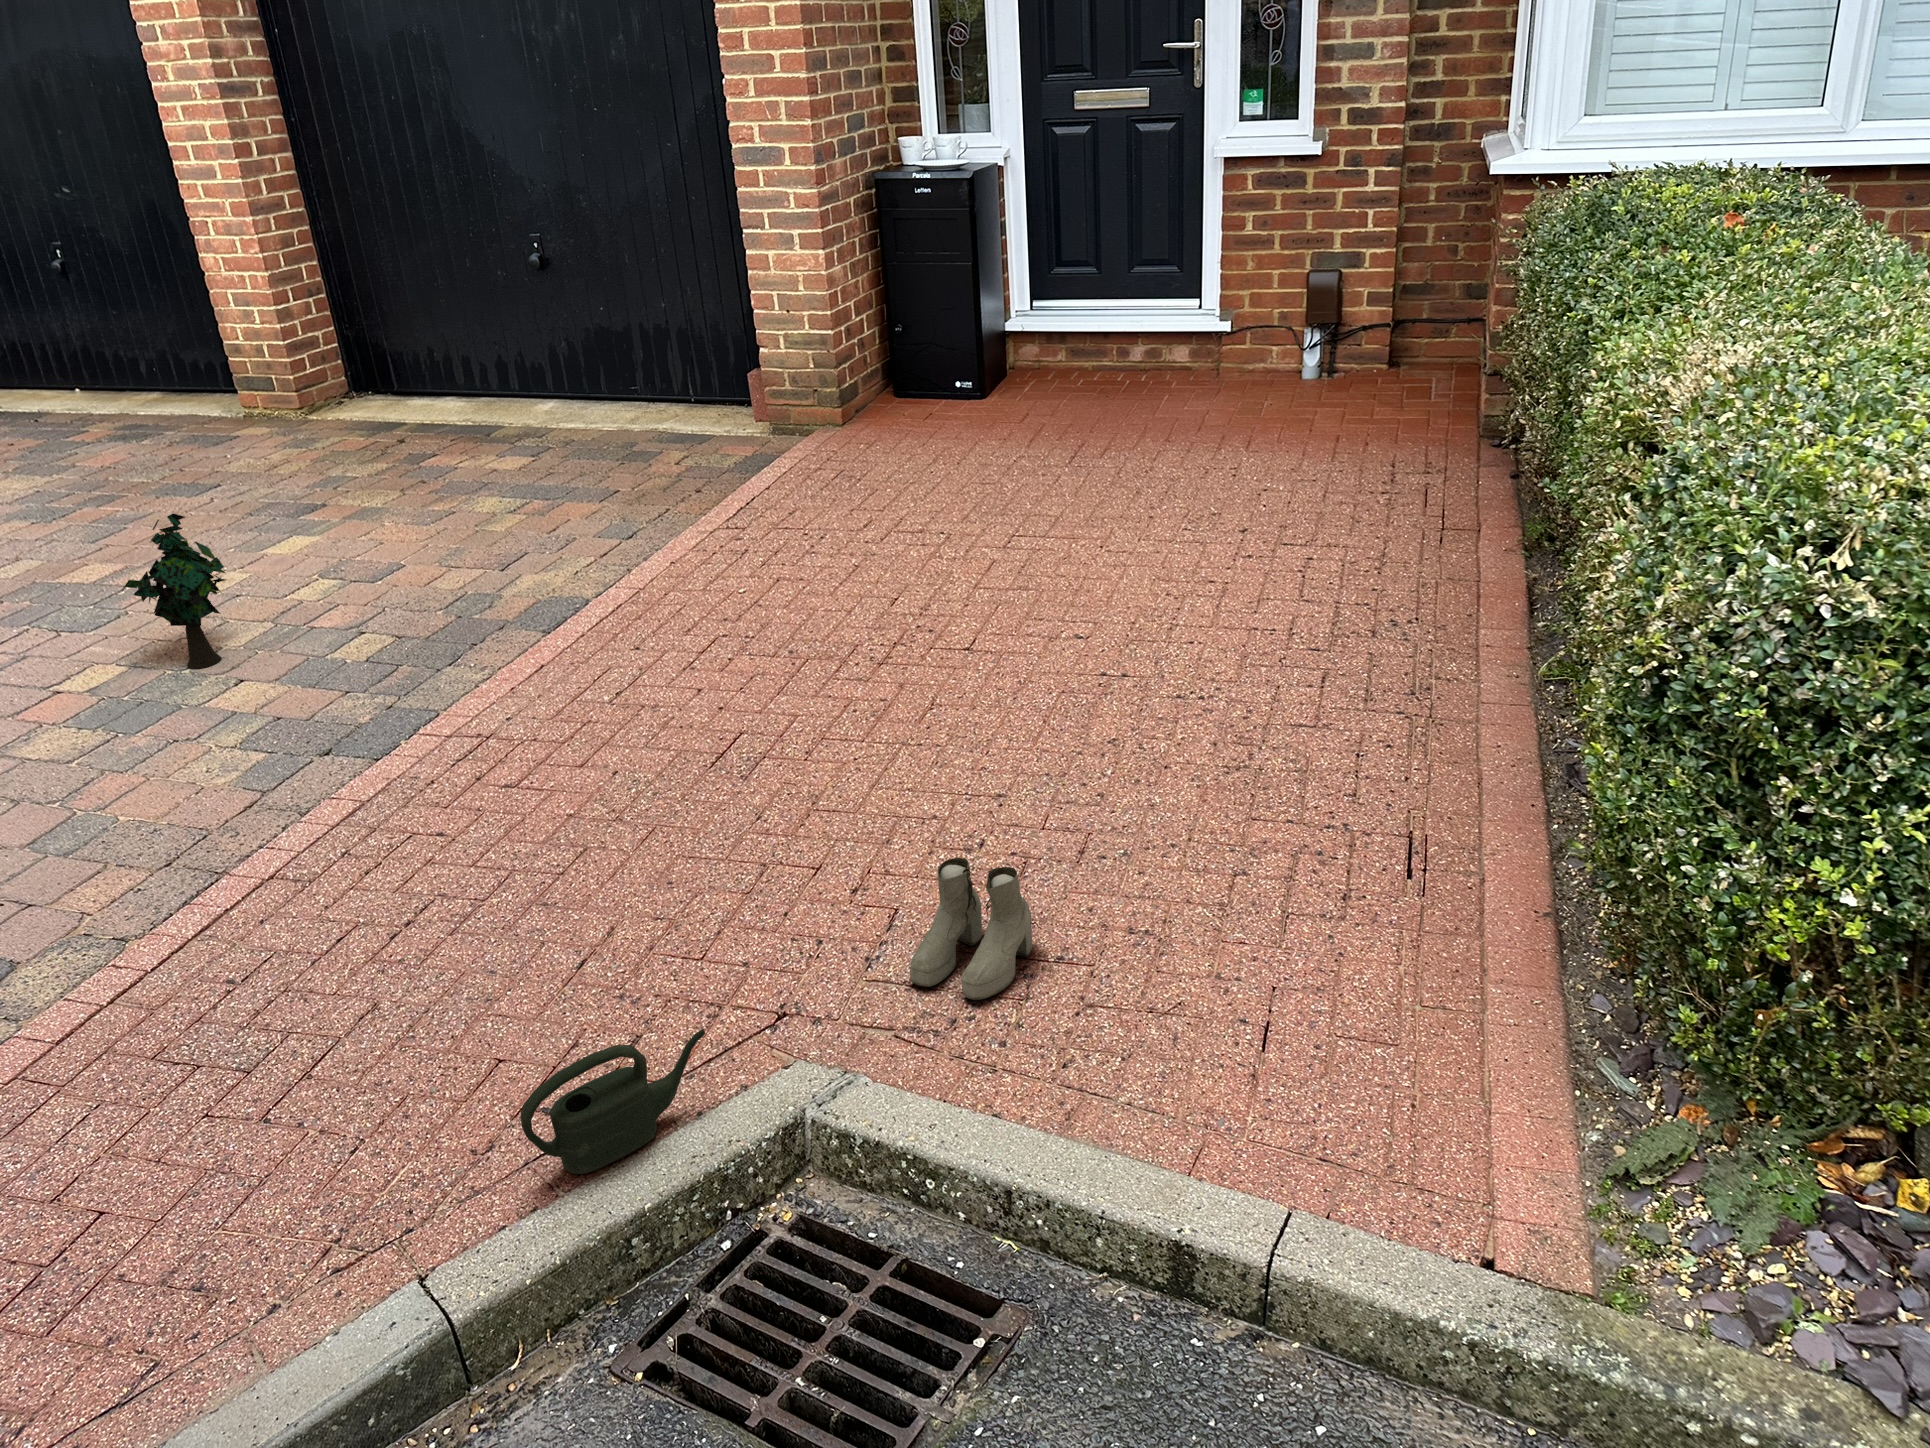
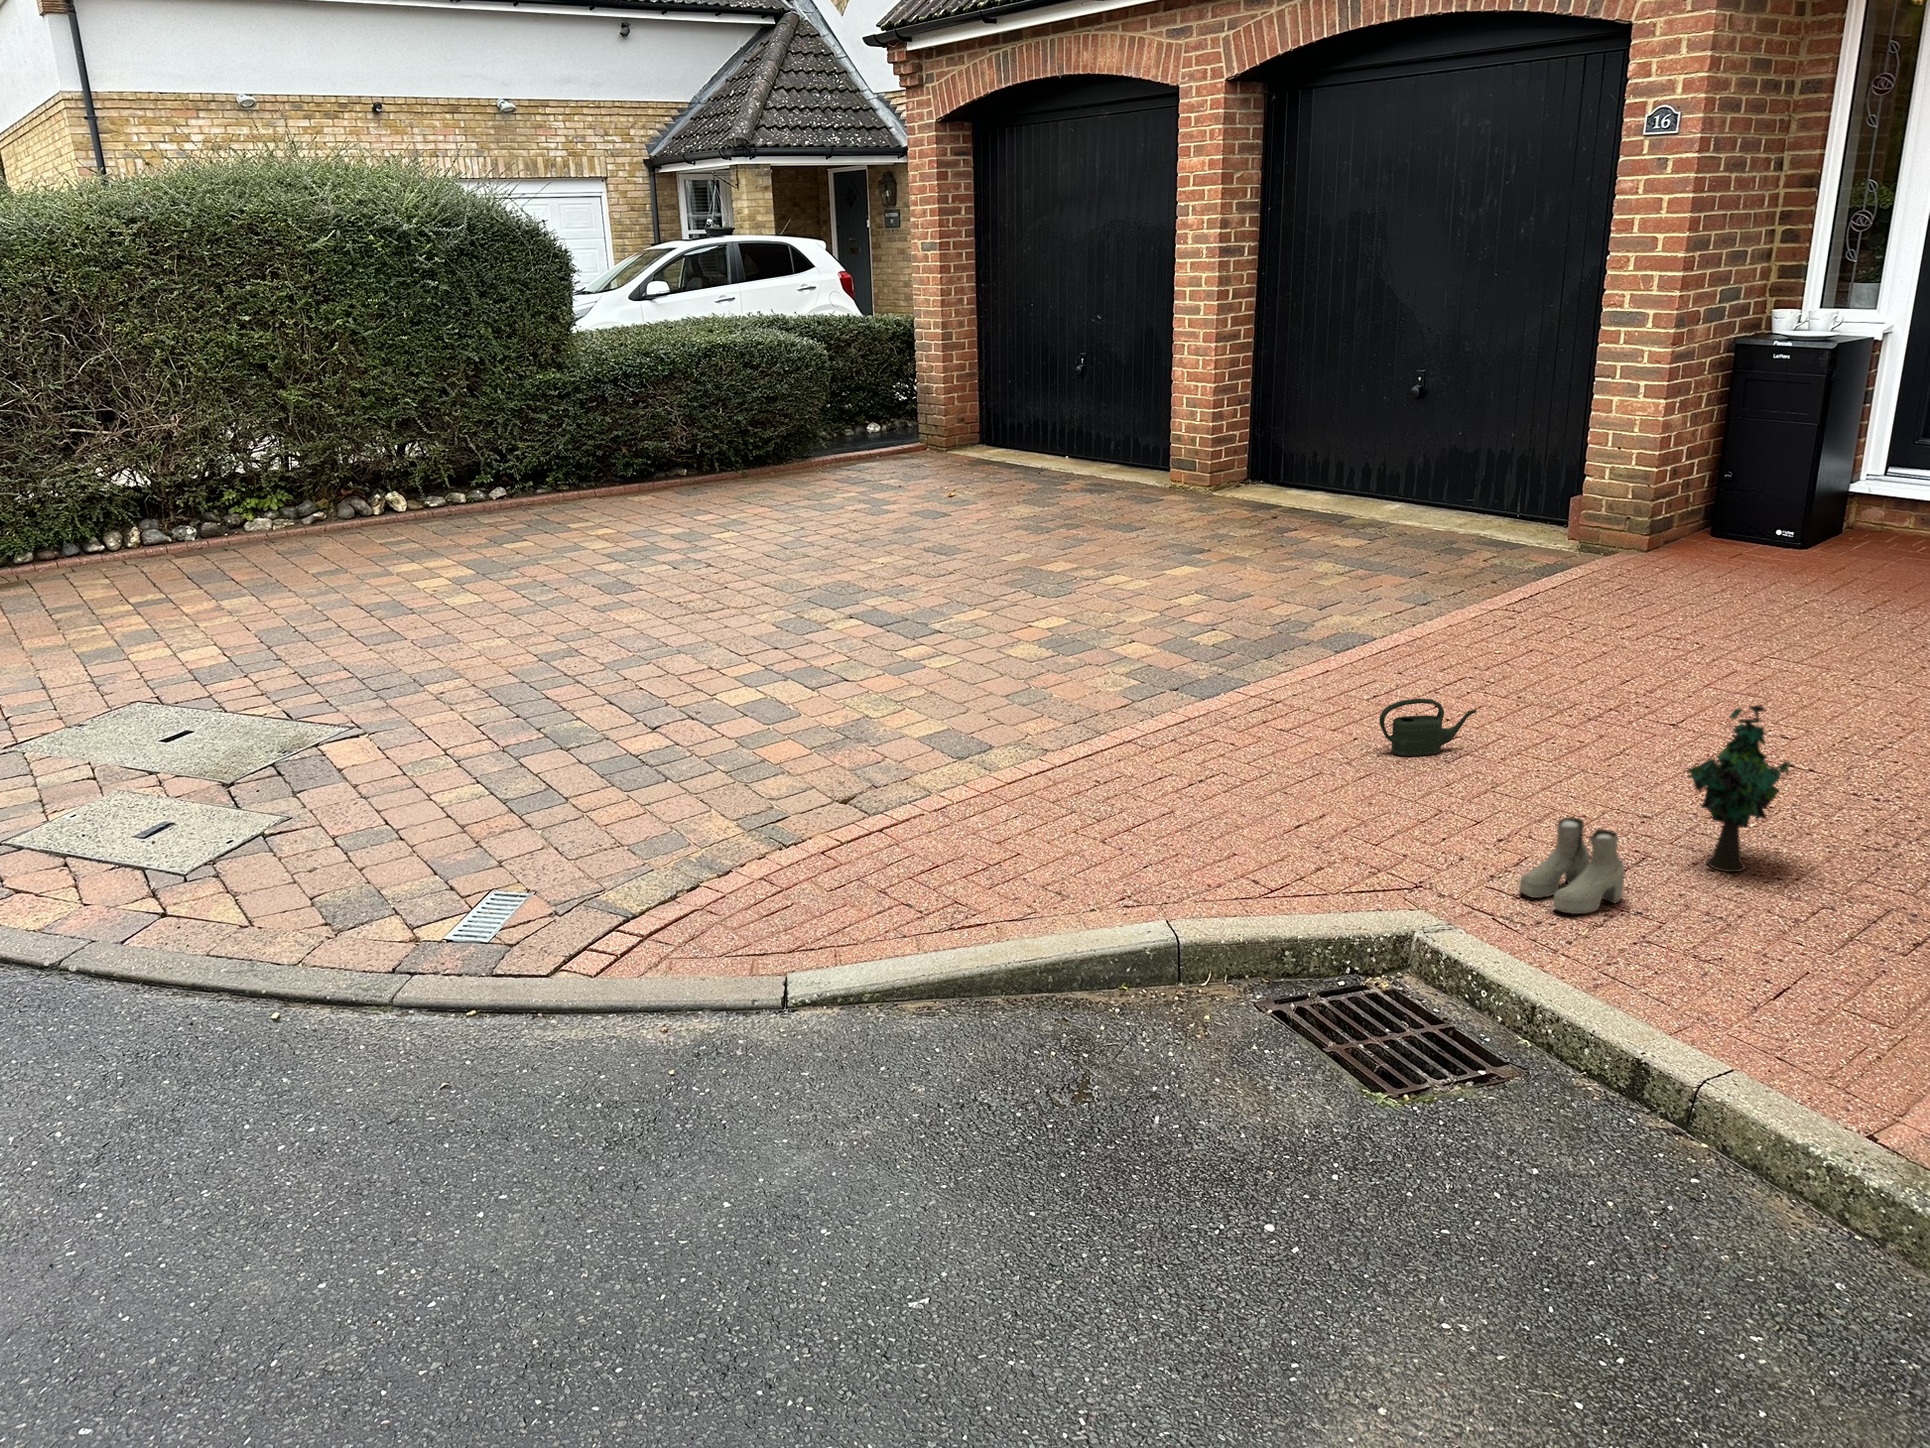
decorative plant: present [124,513,226,669] -> present [1687,706,1792,872]
watering can: present [520,1029,705,1174] -> present [1379,698,1476,756]

